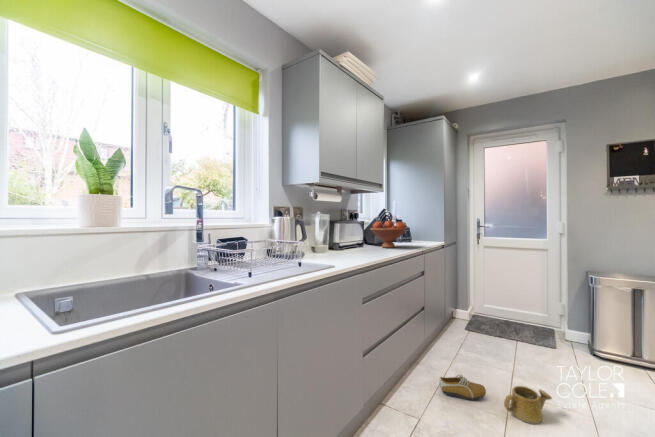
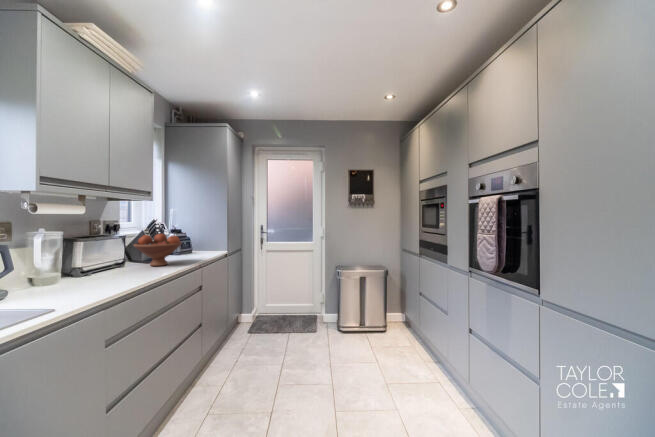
shoe: present [439,375,486,400] -> none [213,386,257,412]
watering can: present [504,386,552,424] -> none [269,375,305,409]

